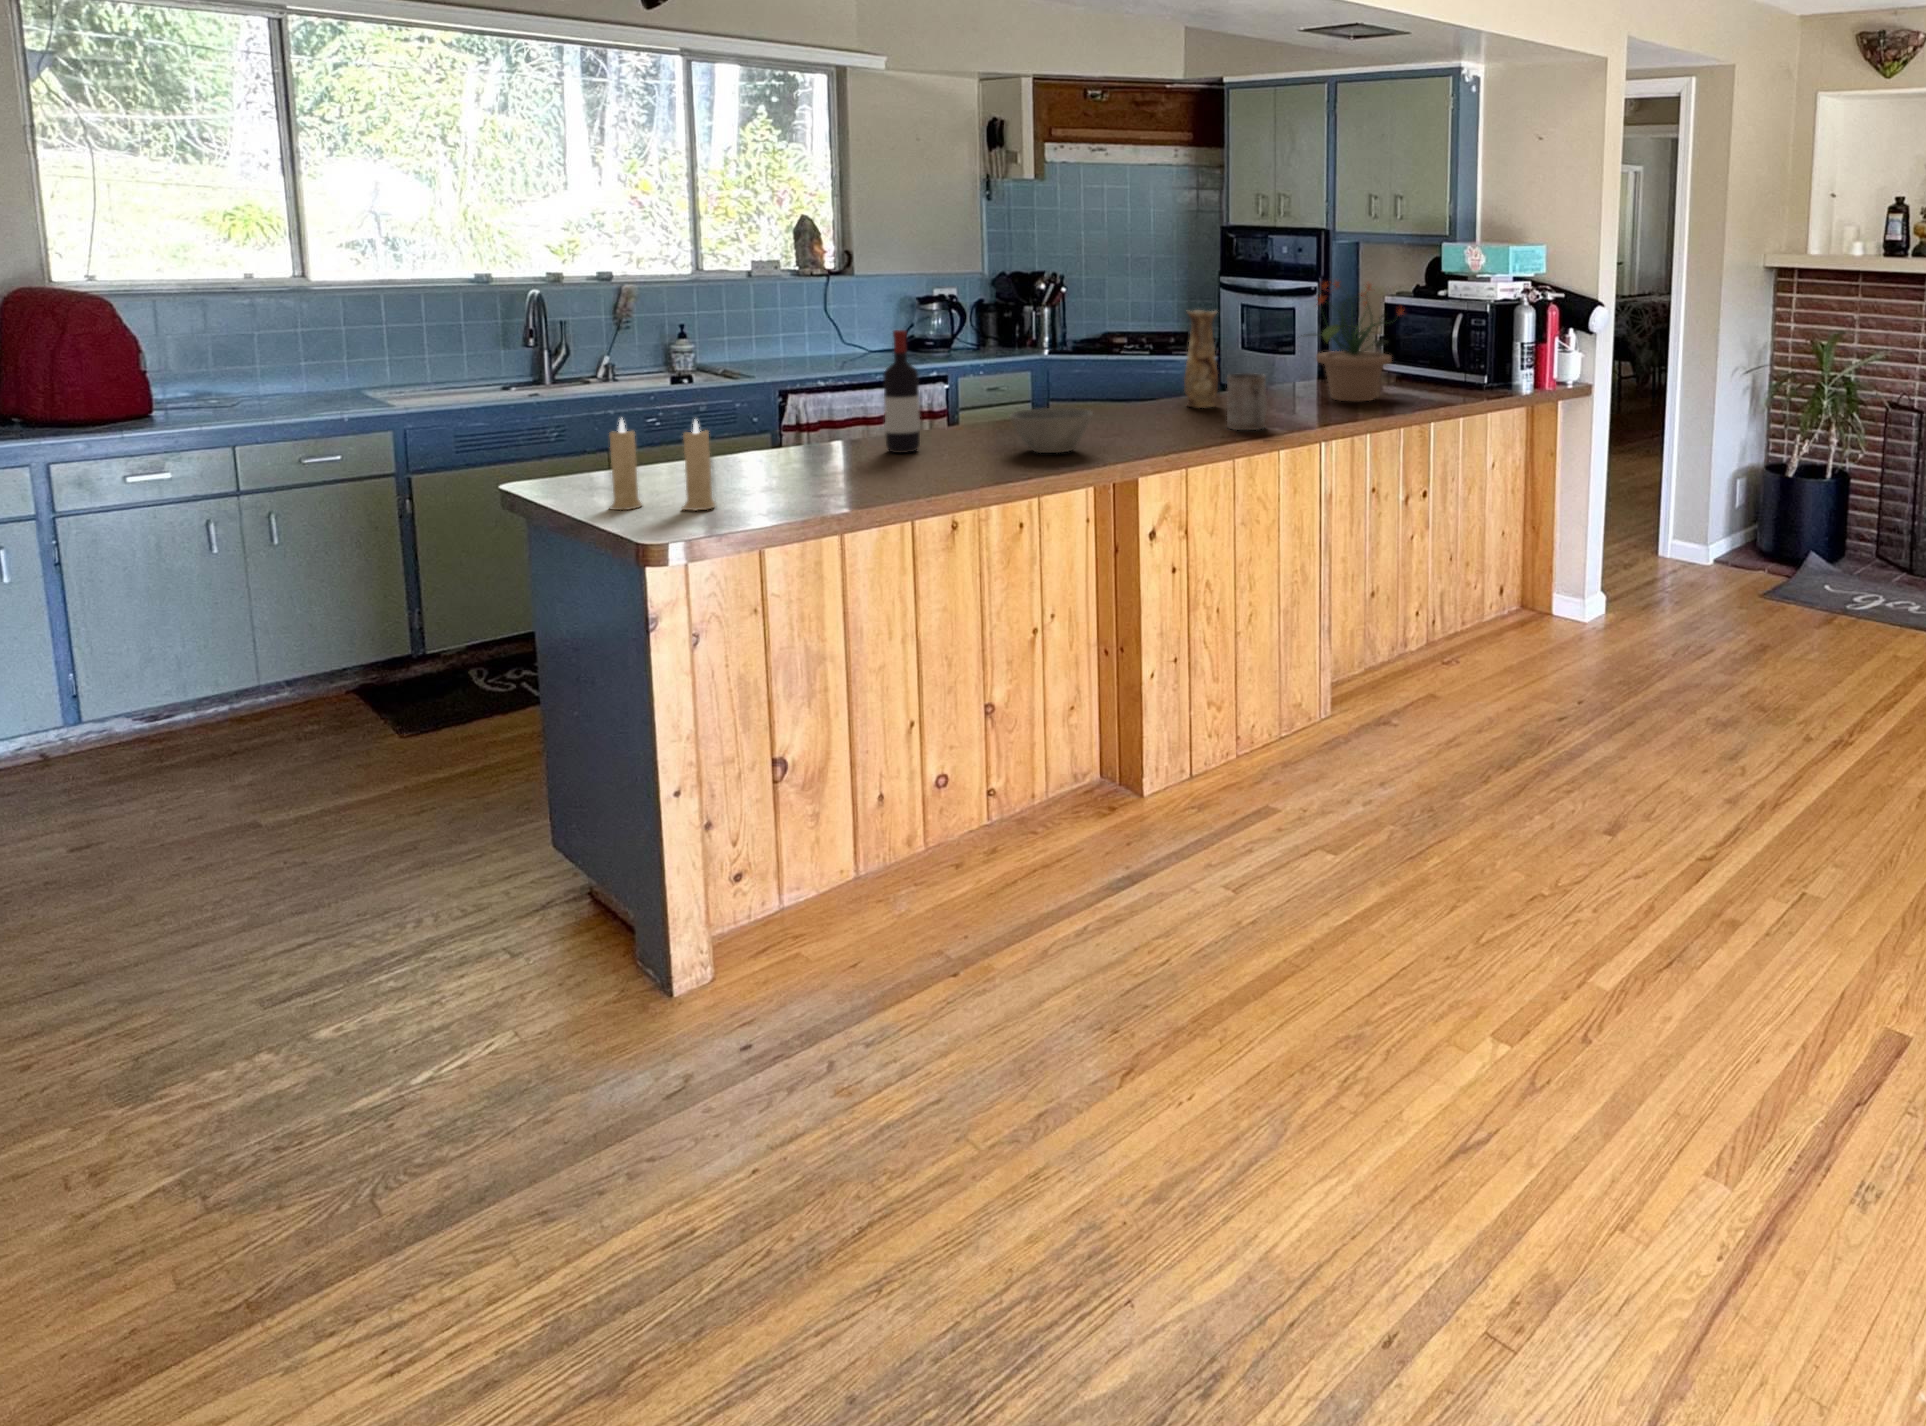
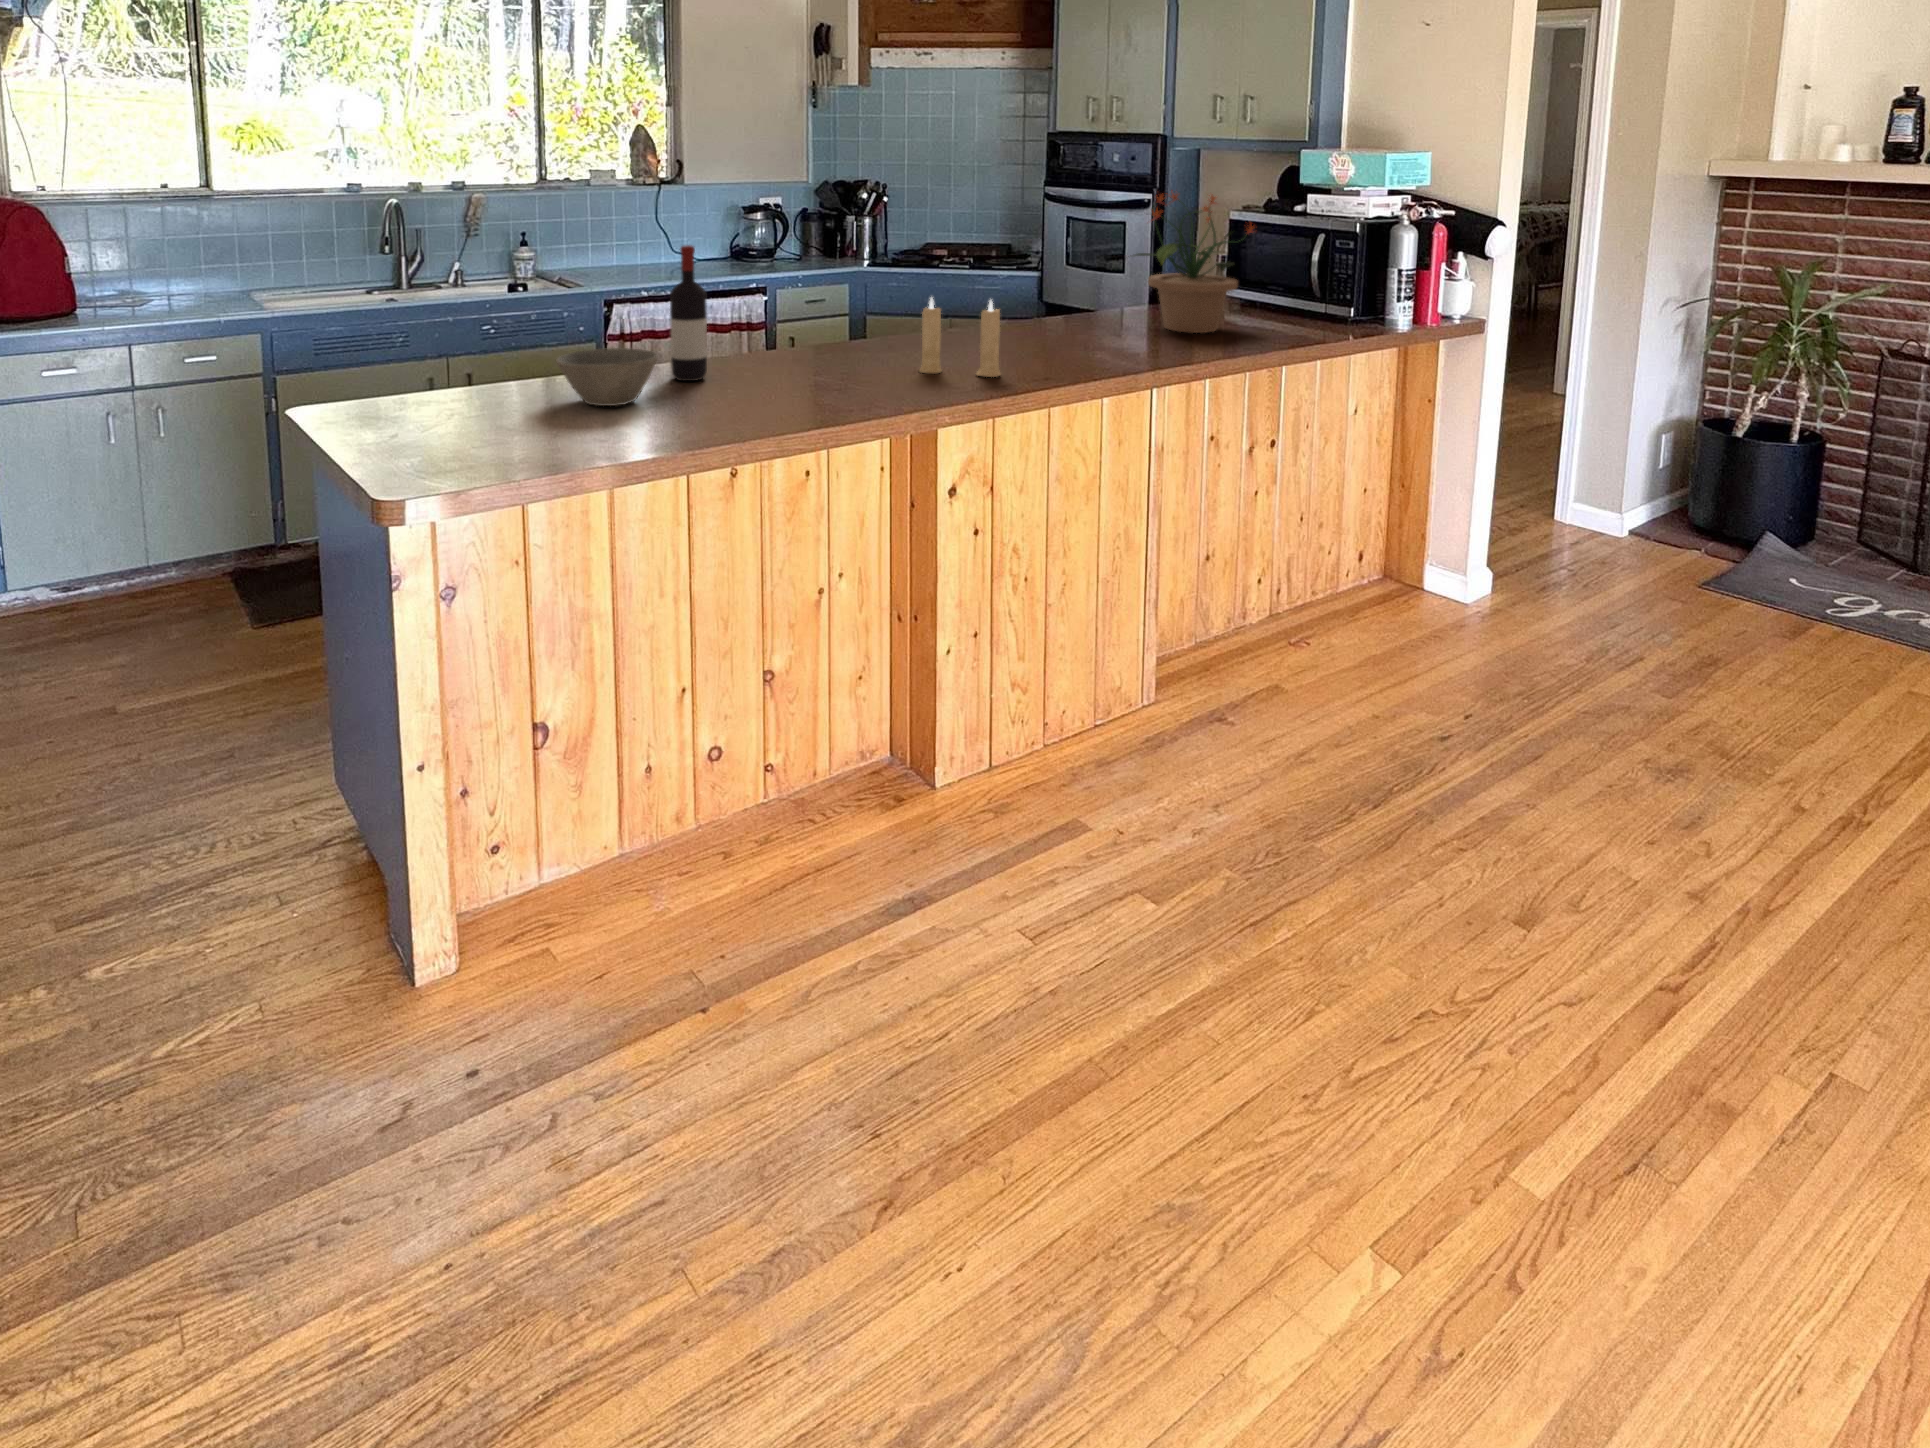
vase: present [1184,310,1218,408] -> none [998,225,1037,335]
mug: present [1227,373,1267,430] -> none [1044,299,1092,366]
bowl: present [1010,408,1093,453] -> present [556,348,658,406]
candle: present [610,419,715,510] -> present [919,298,1000,377]

